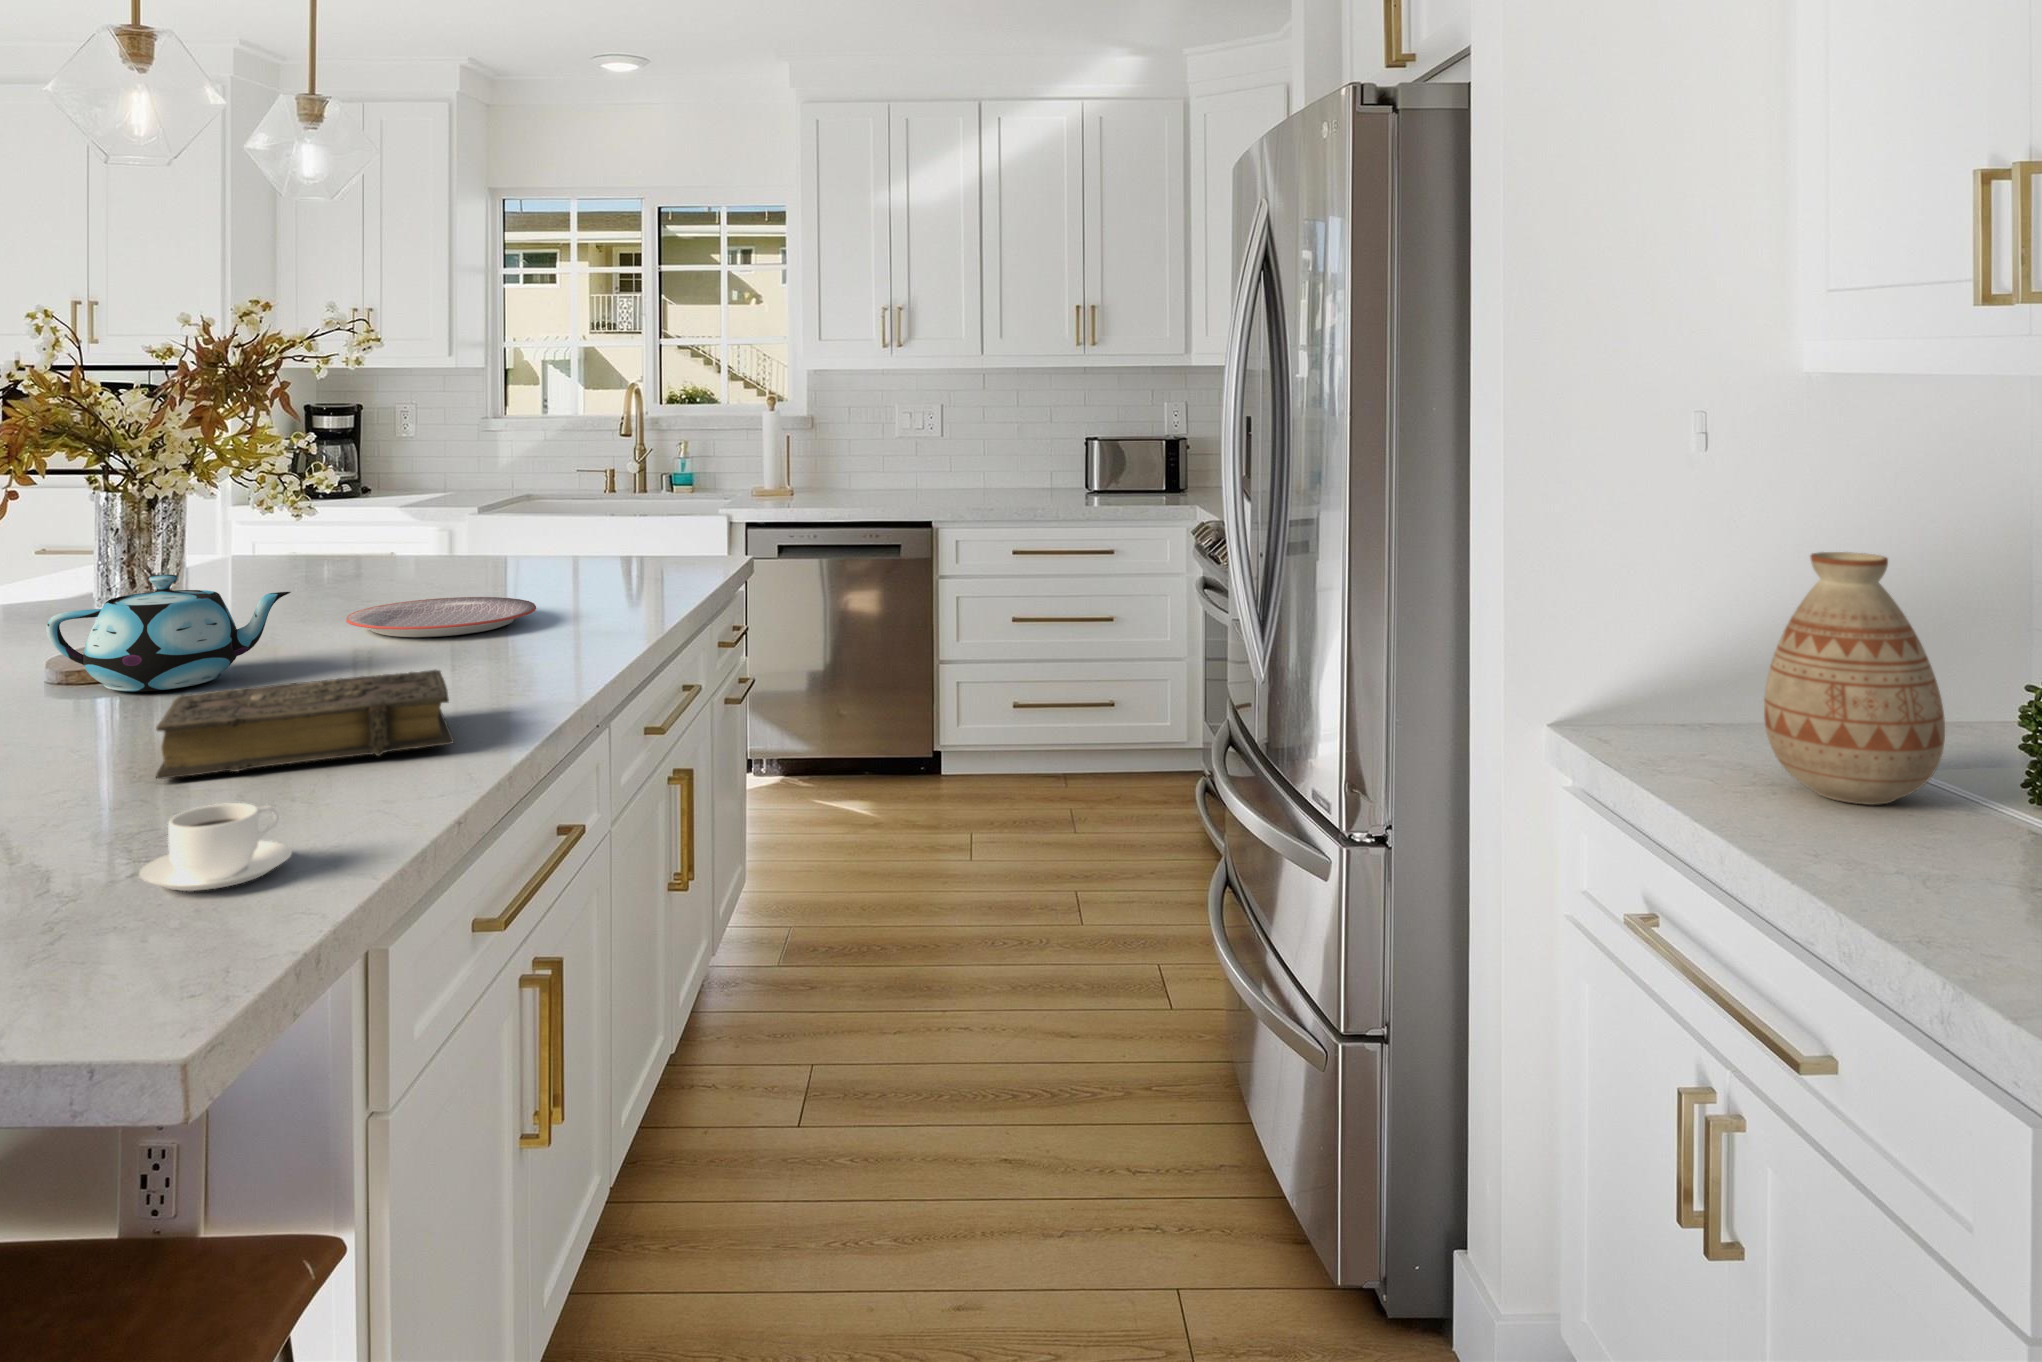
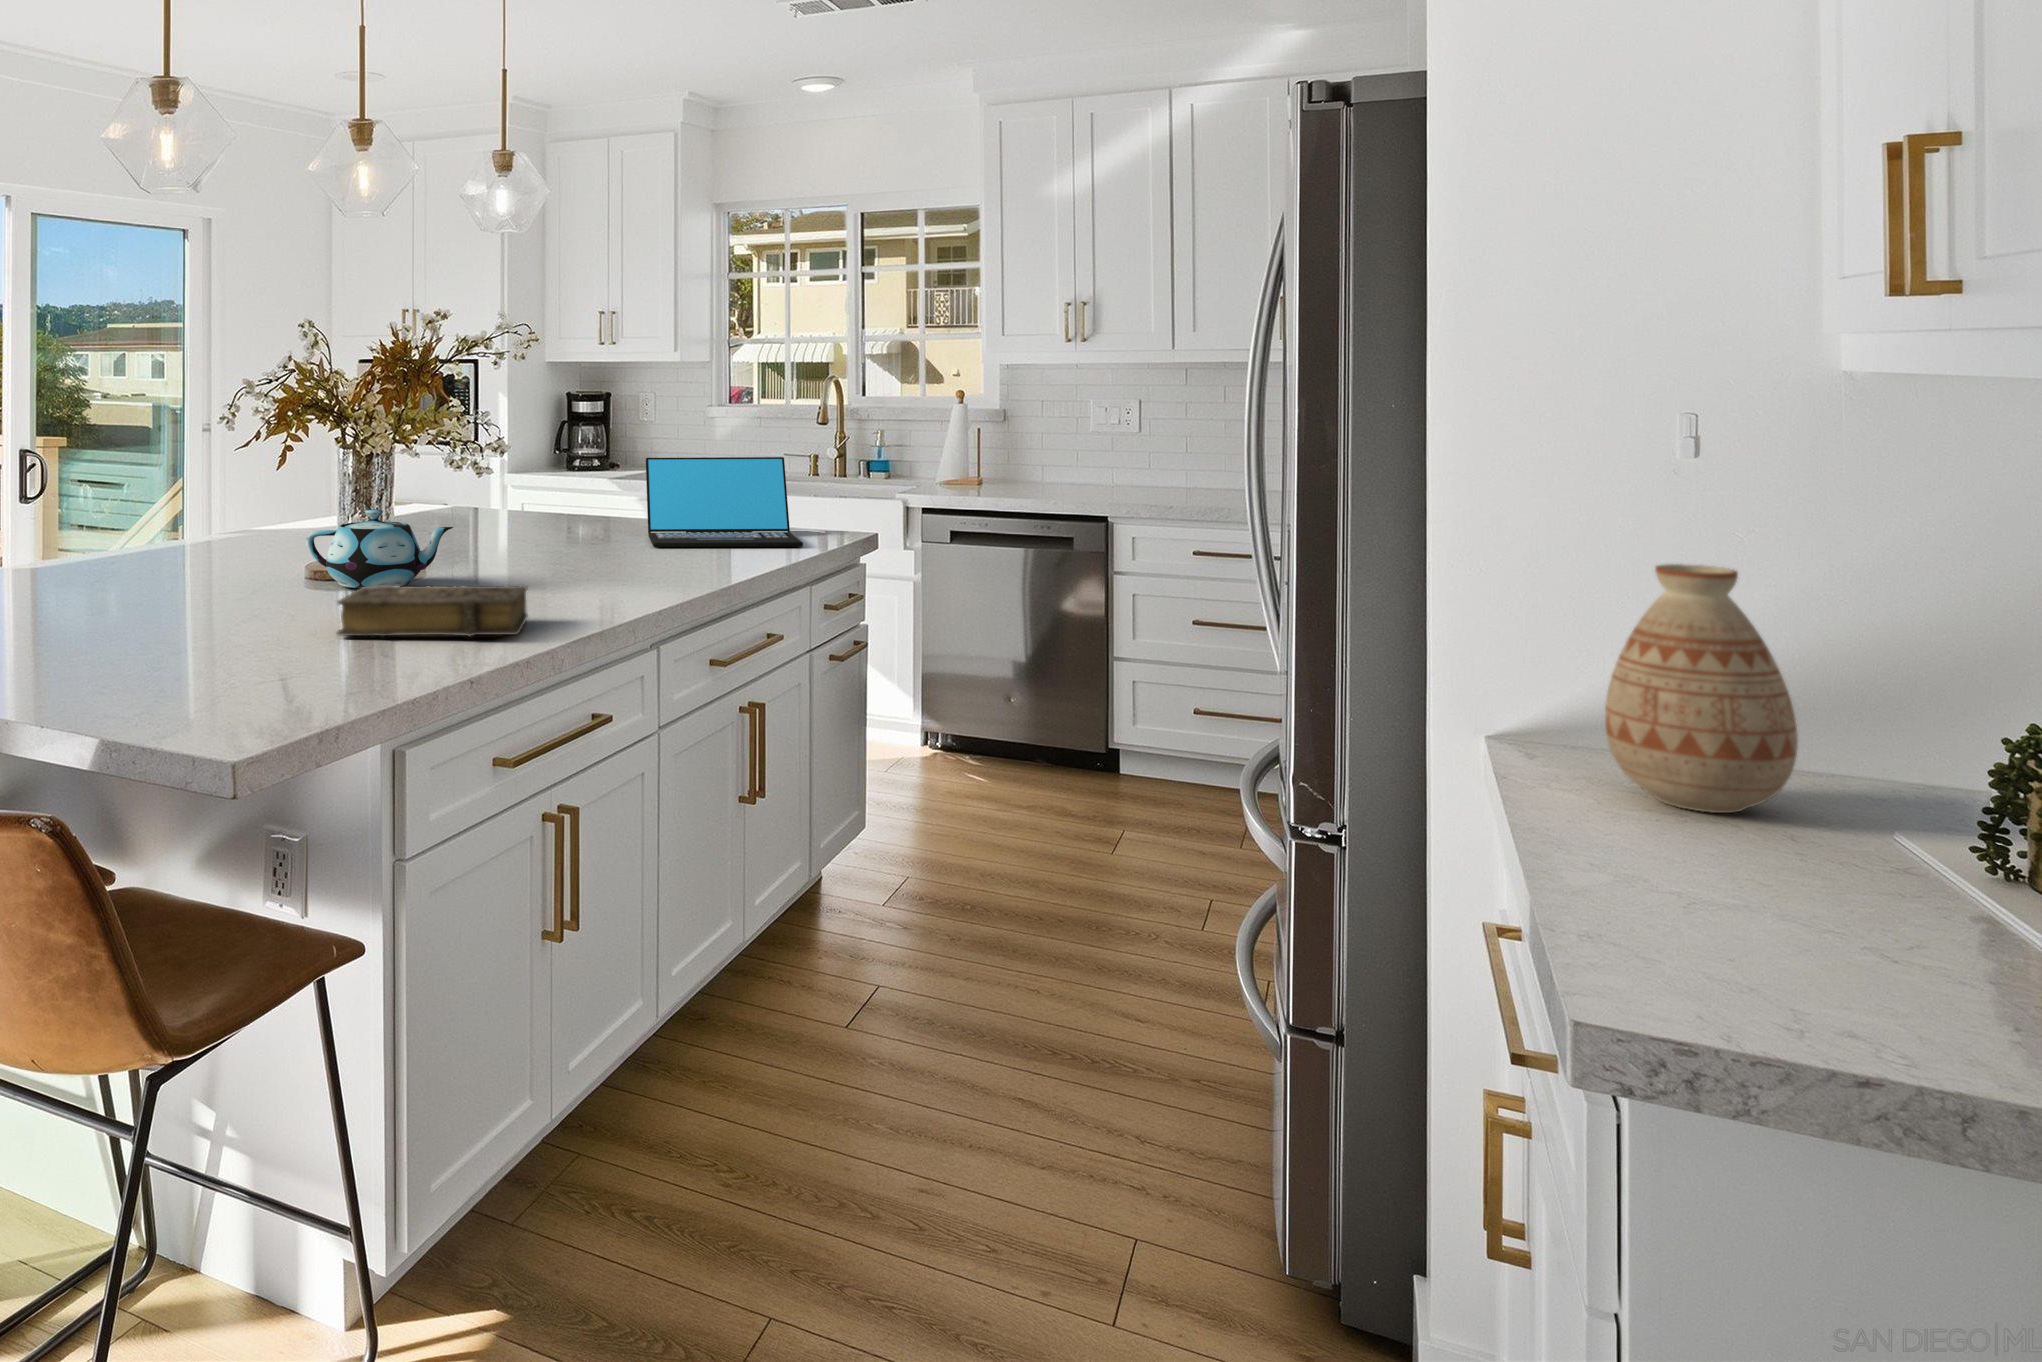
laptop: none [494,475,701,593] -> present [646,457,803,547]
plate: present [346,597,536,637] -> none [508,545,647,572]
coffee cup: present [139,803,292,891] -> none [297,643,383,691]

